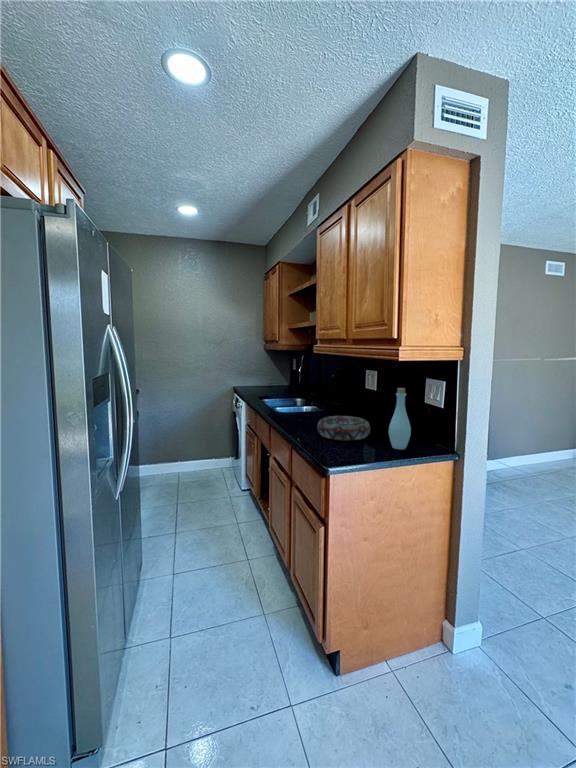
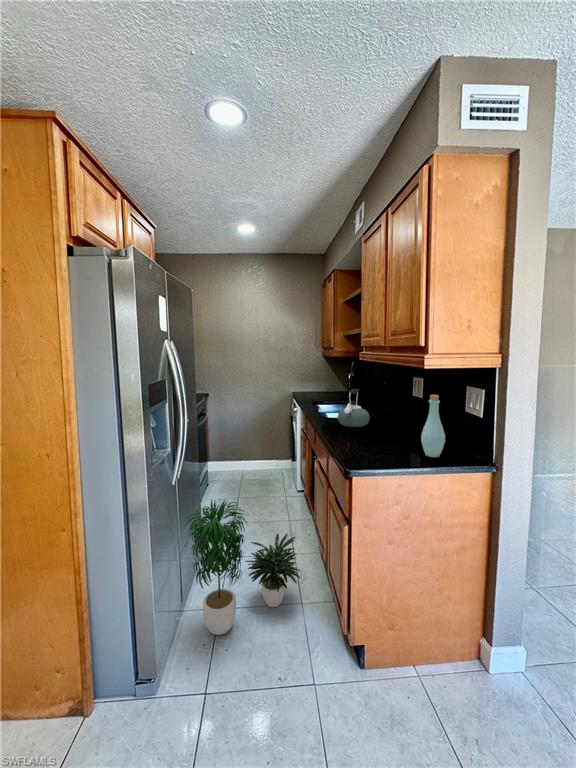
kettle: none [293,385,325,425] -> present [338,389,369,427]
decorative bowl: present [317,416,370,441] -> none [355,420,408,445]
potted plant: none [131,510,263,668] -> present [185,500,301,635]

